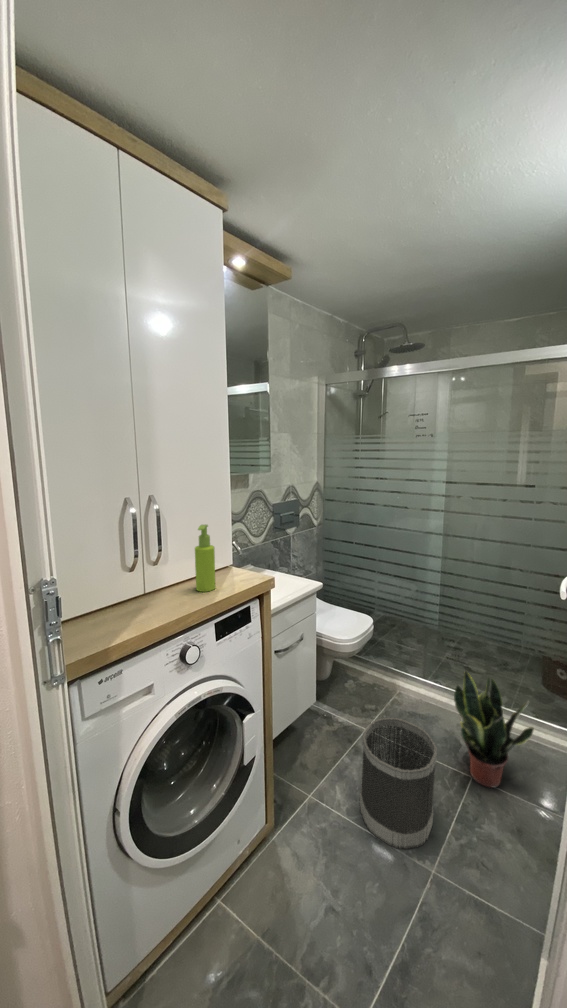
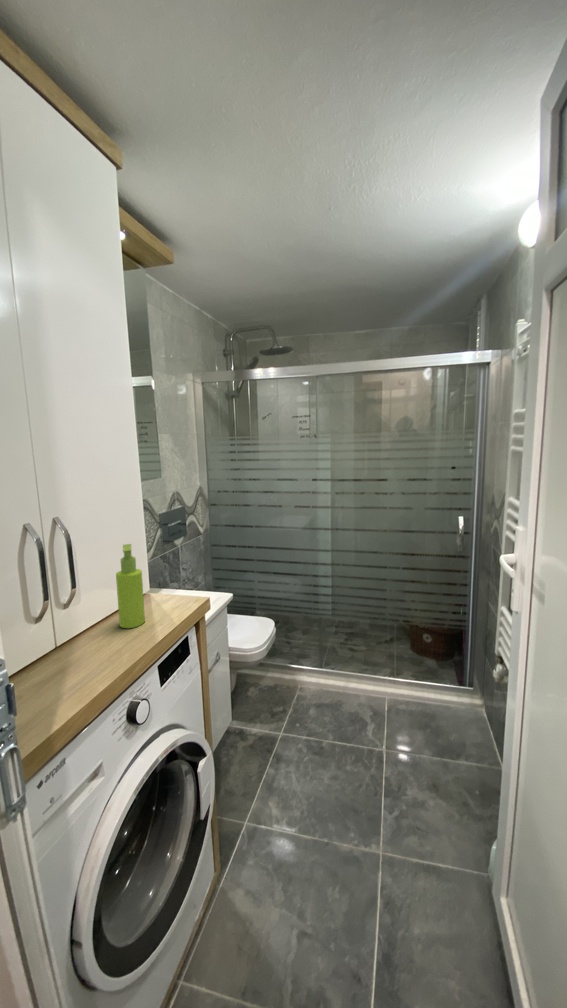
potted plant: present [454,671,534,788] -> none [362,652,430,752]
wastebasket: present [360,718,437,849] -> none [299,714,369,843]

